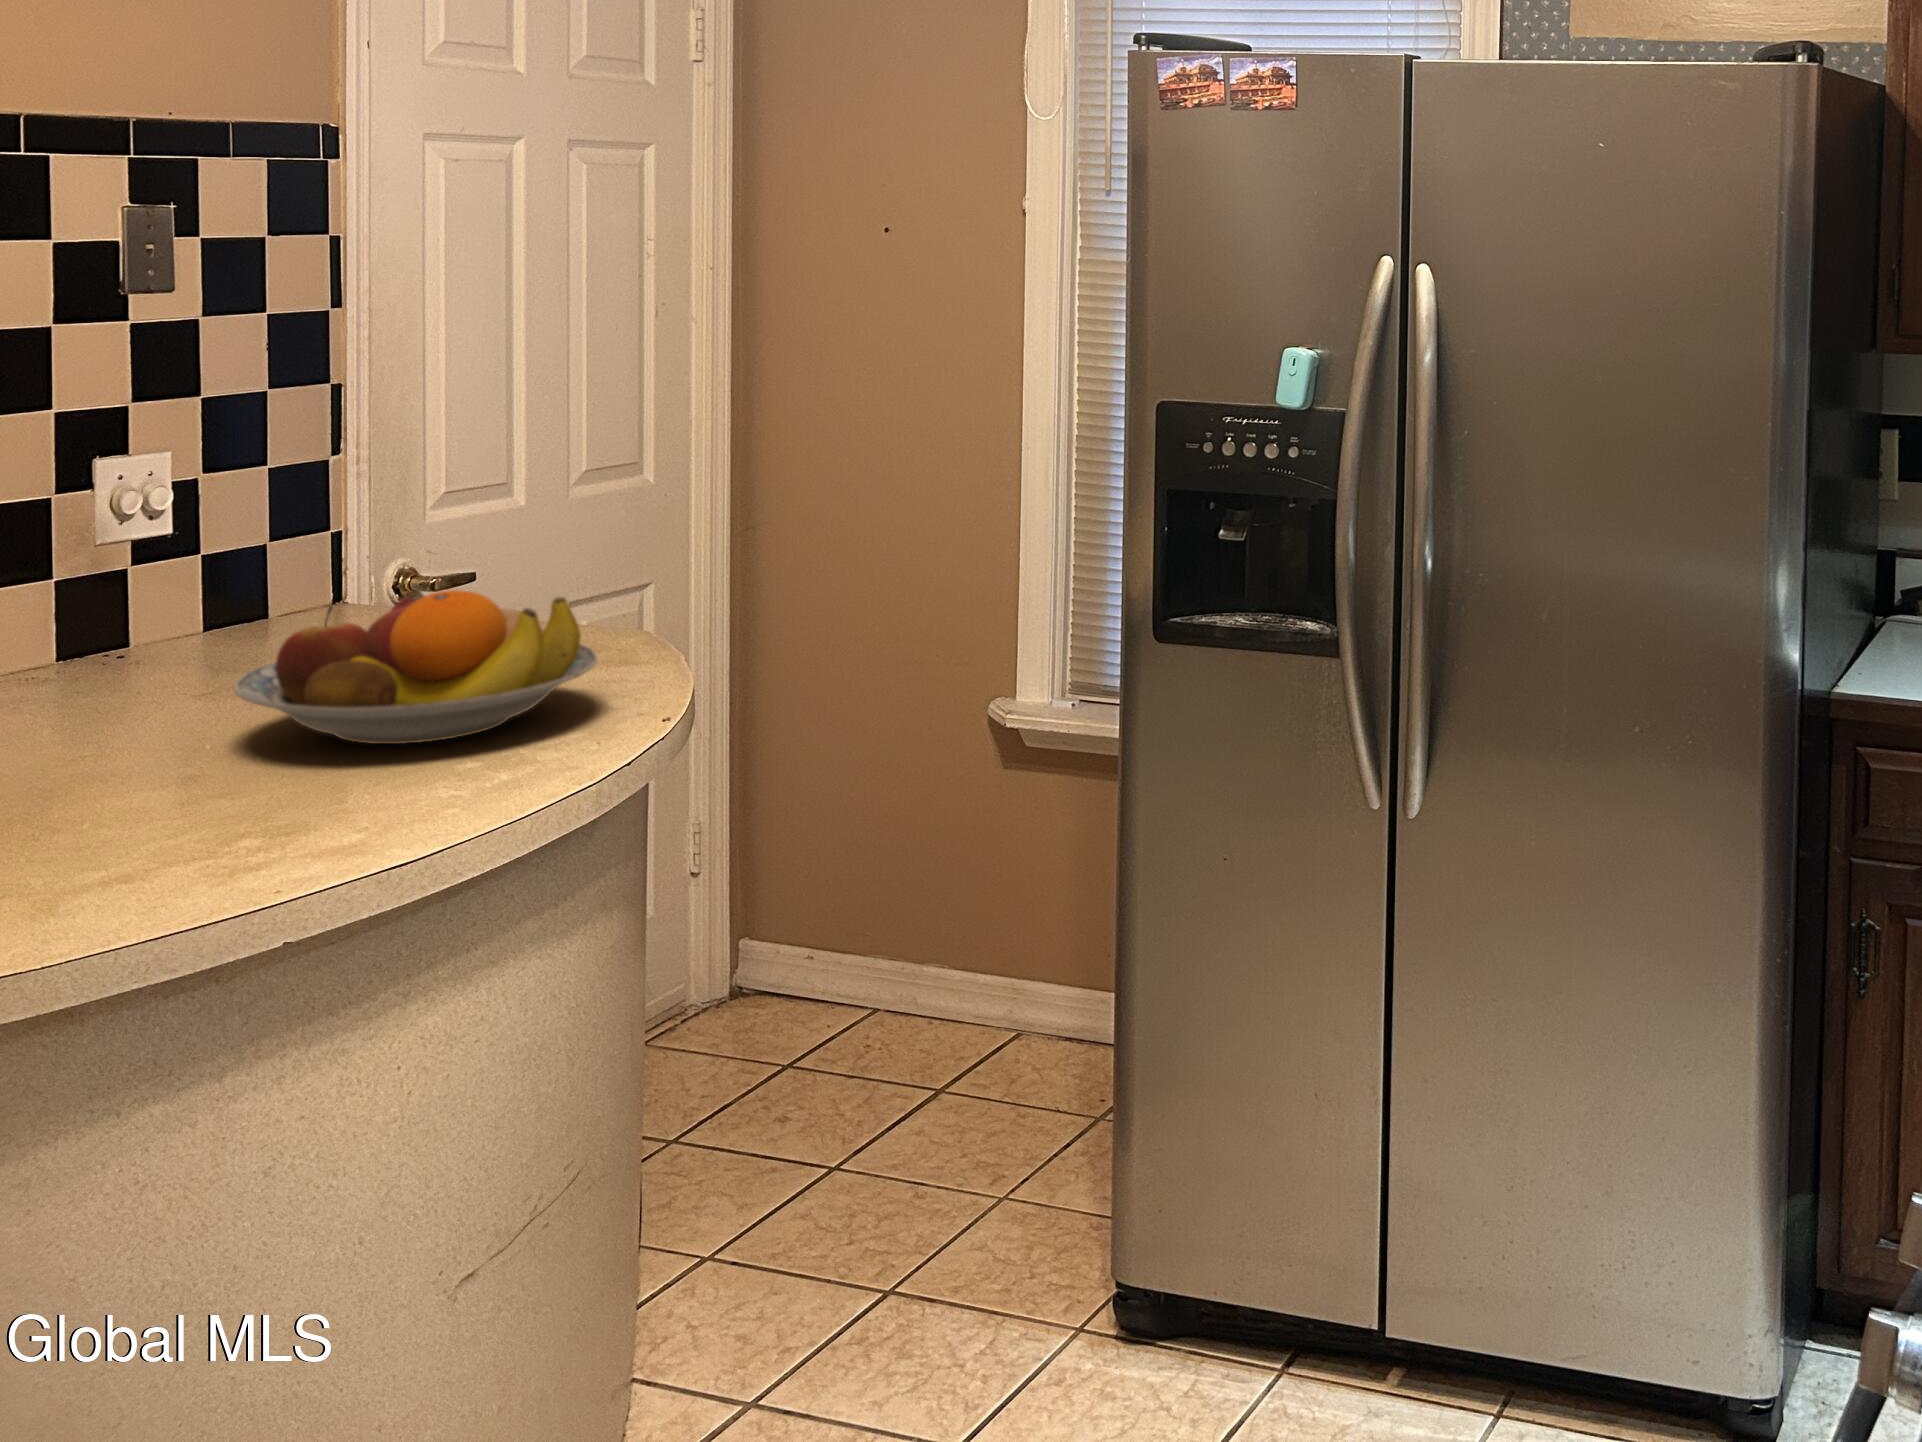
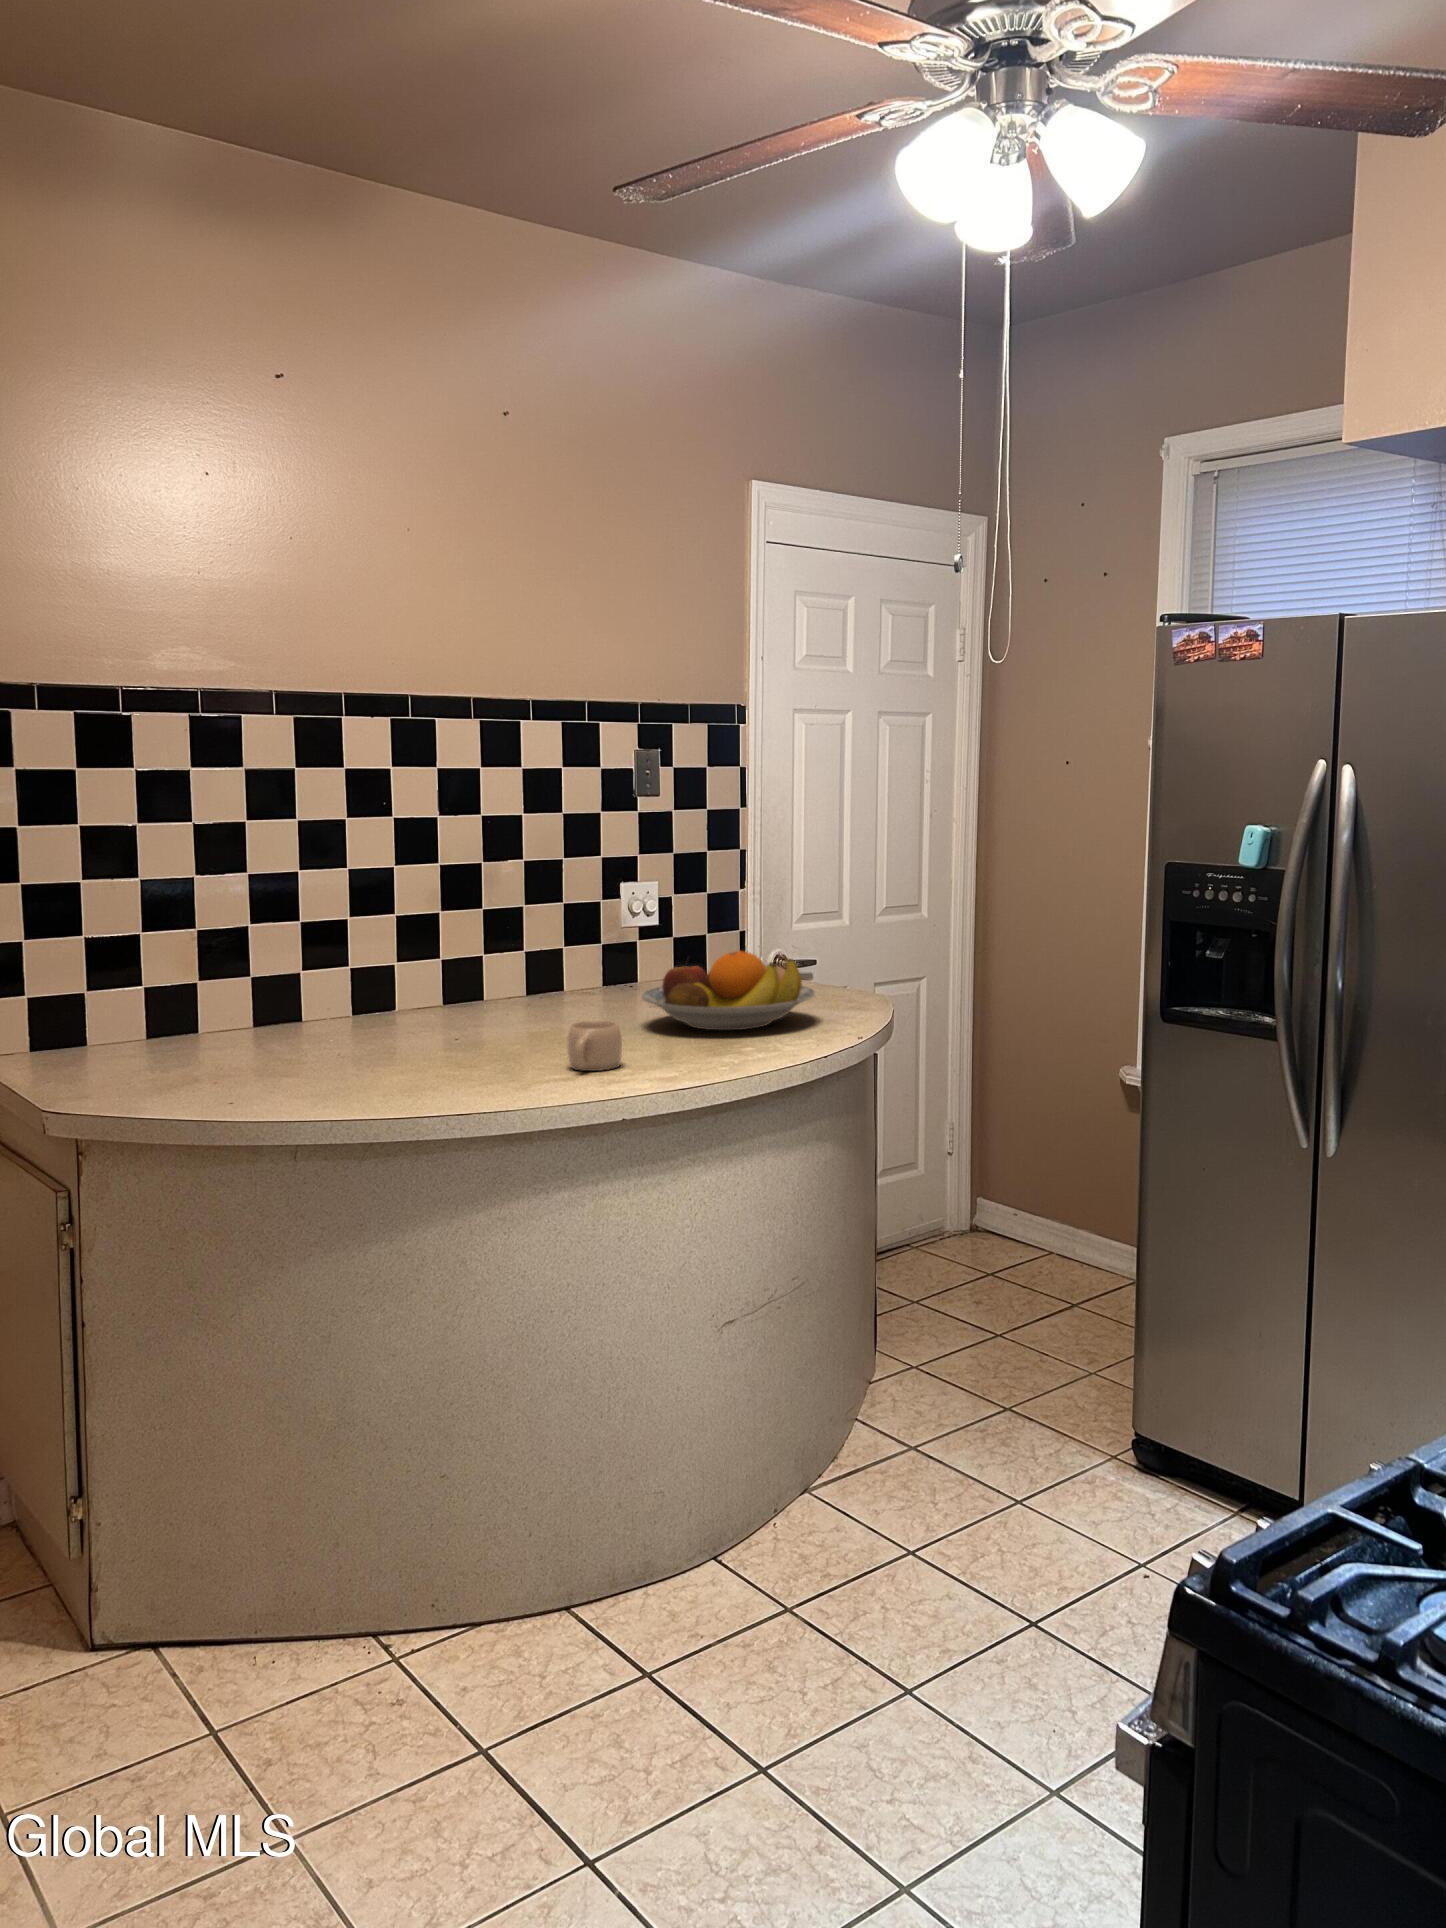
mug: none [144,765,272,876] -> present [567,1021,622,1071]

